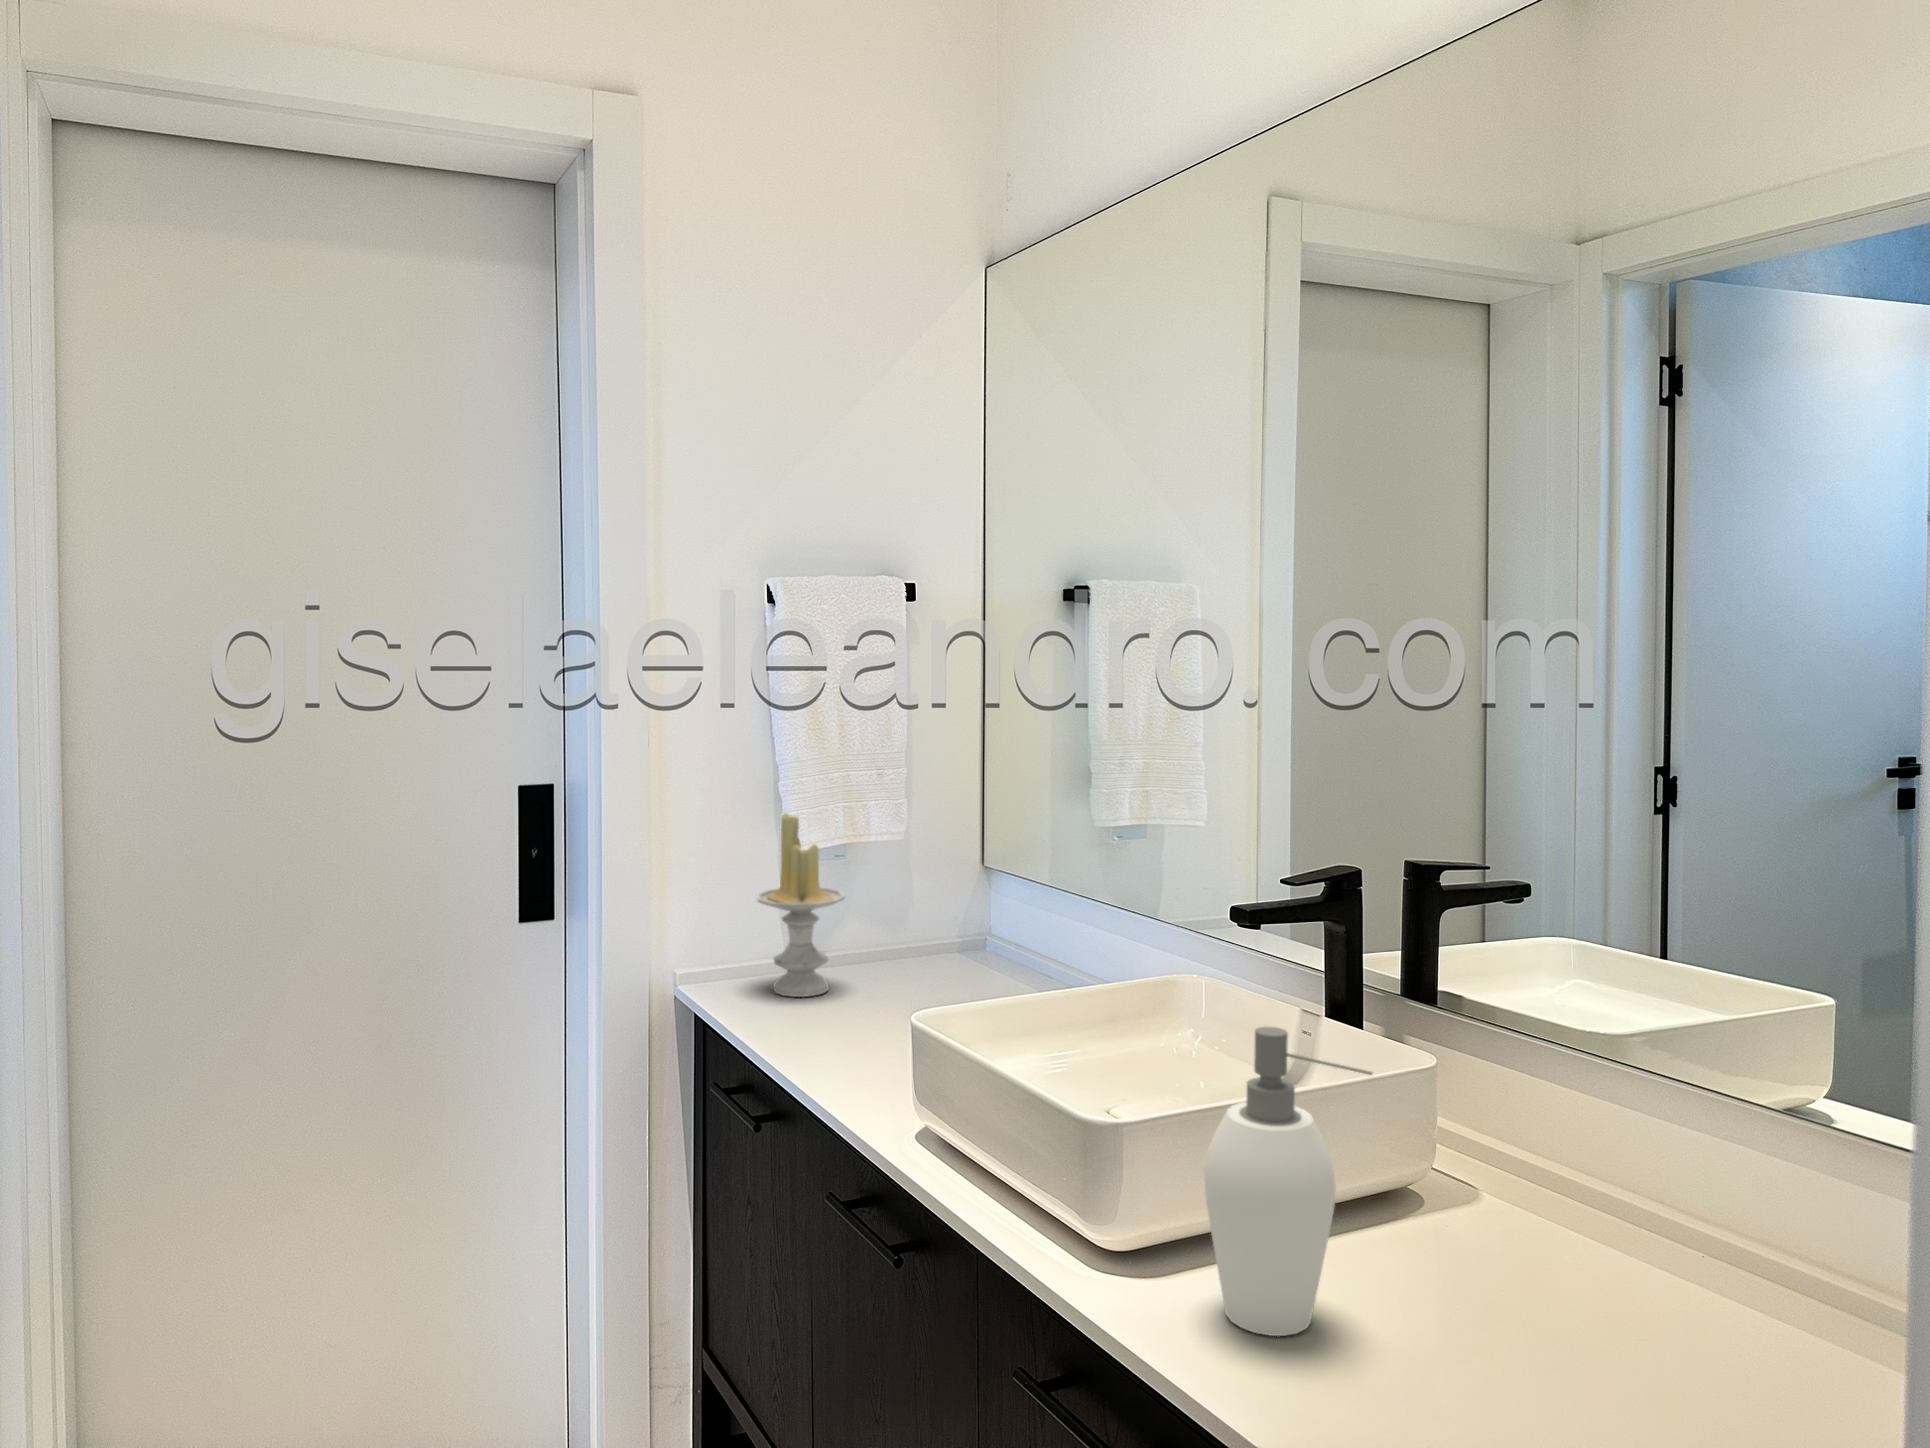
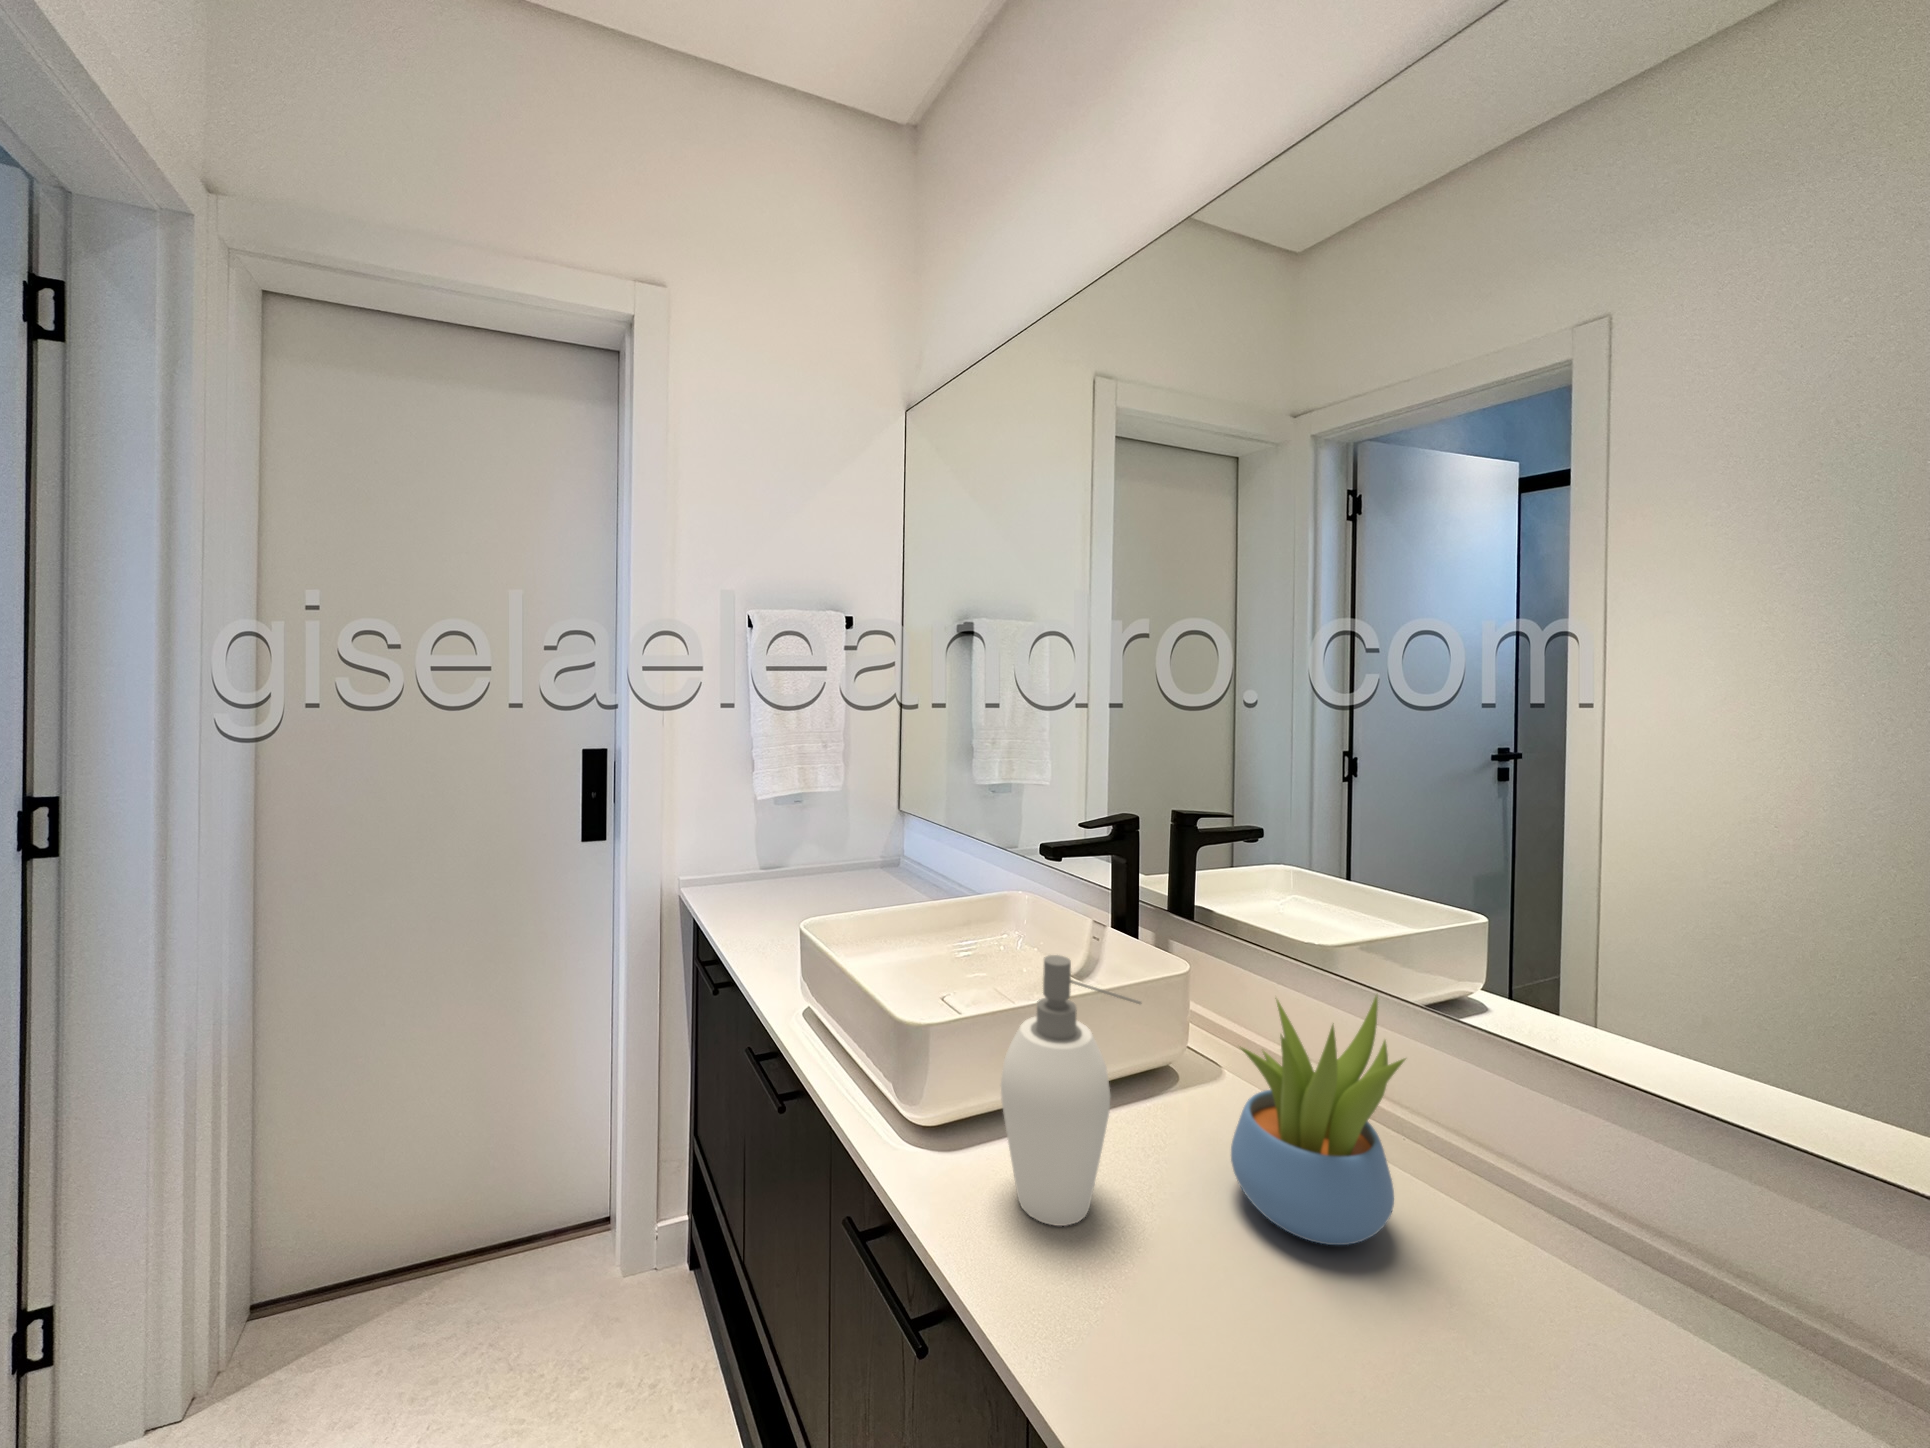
candle: present [756,813,845,997] -> none [733,771,793,896]
succulent plant: none [1479,1066,1677,1349] -> present [1231,996,1405,1245]

